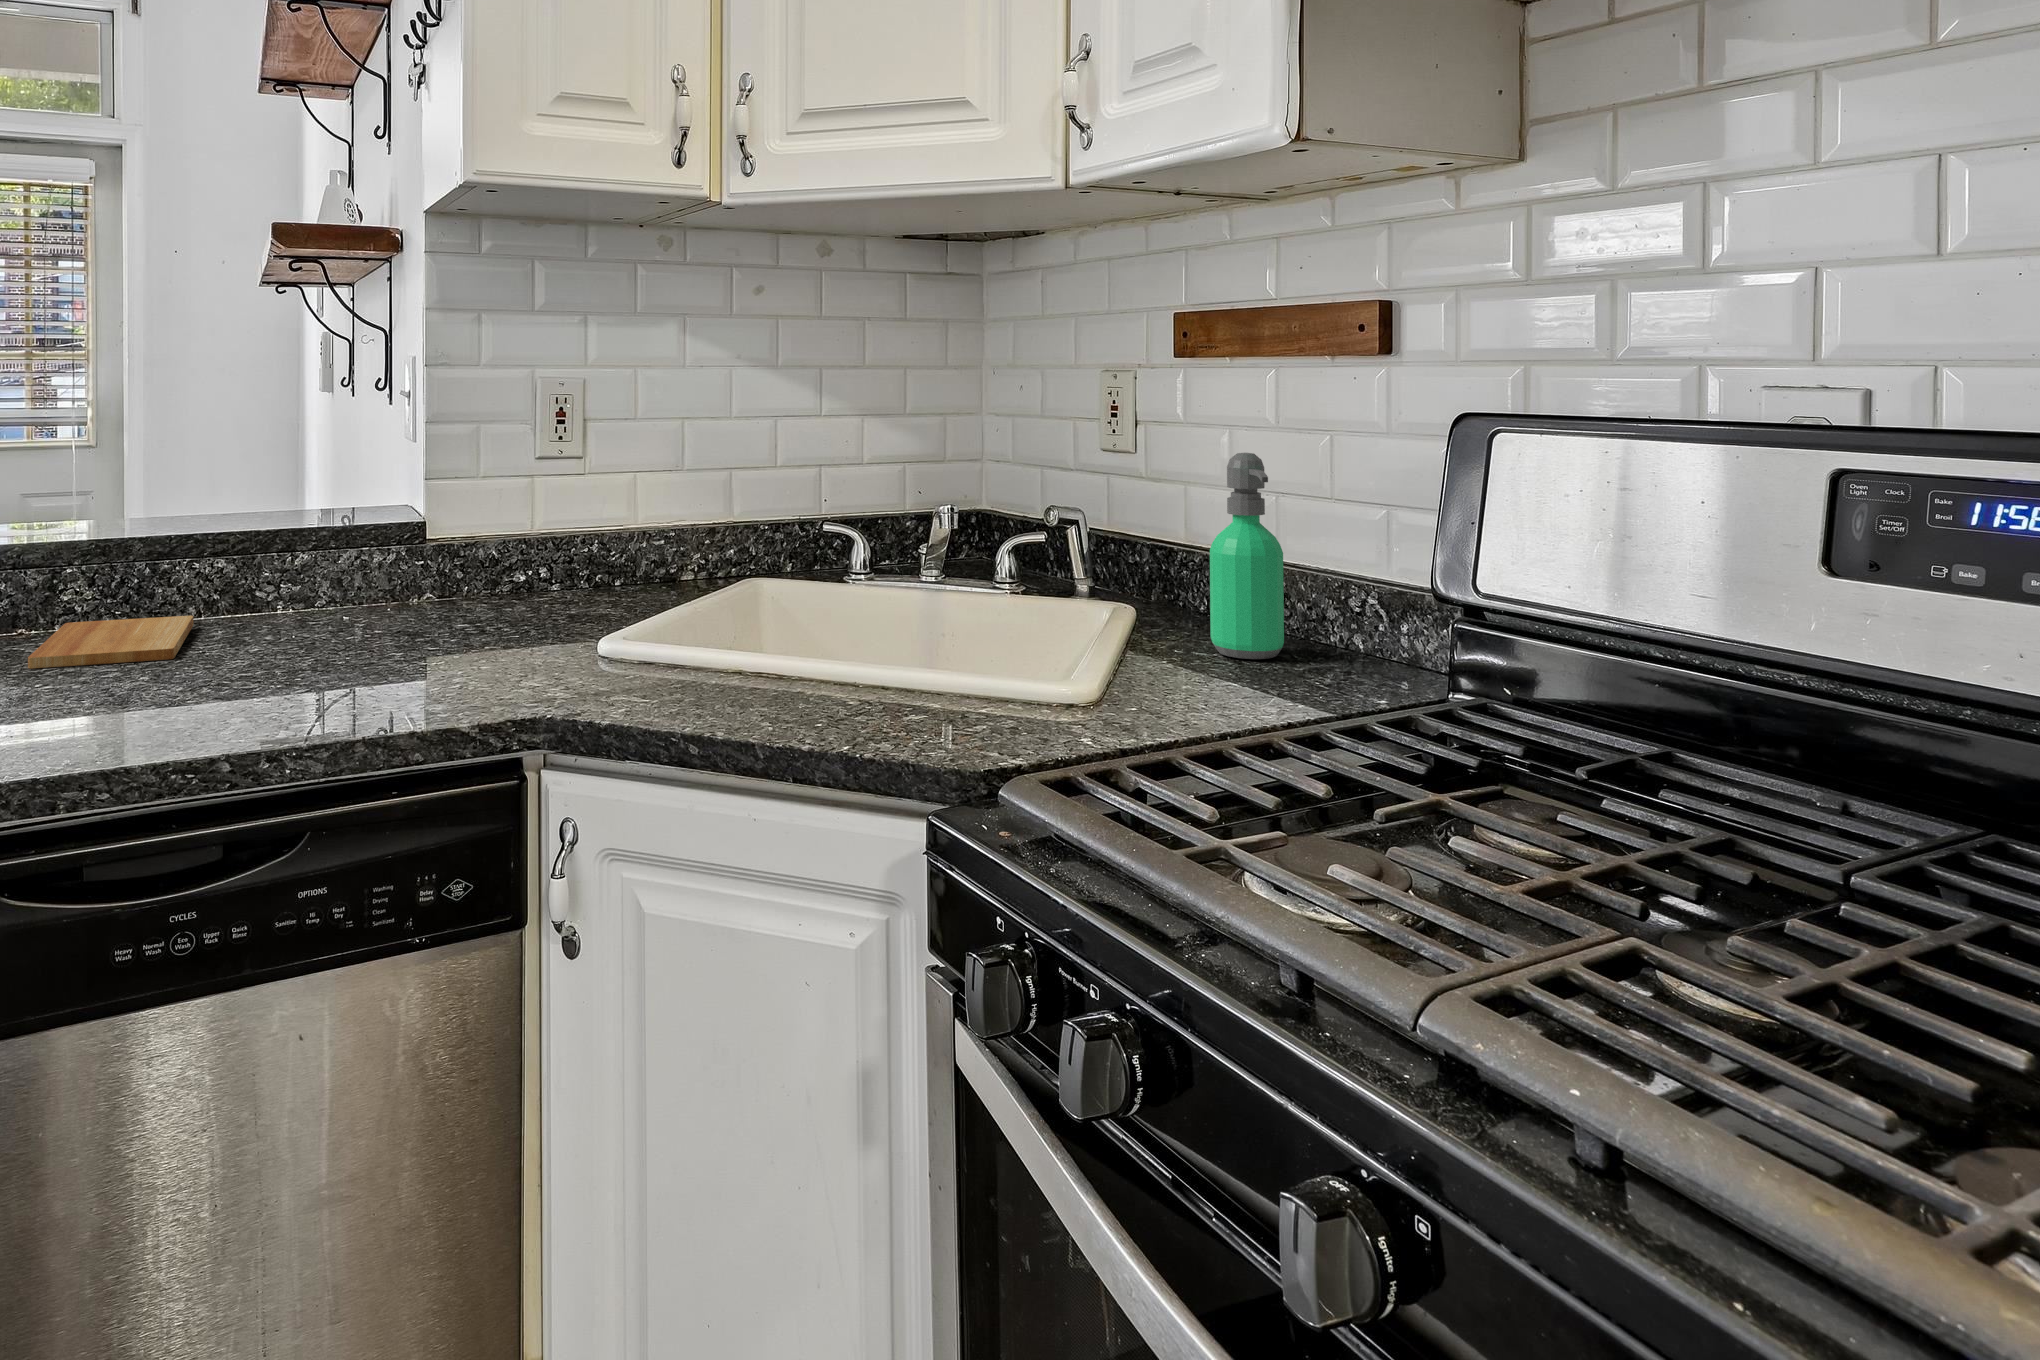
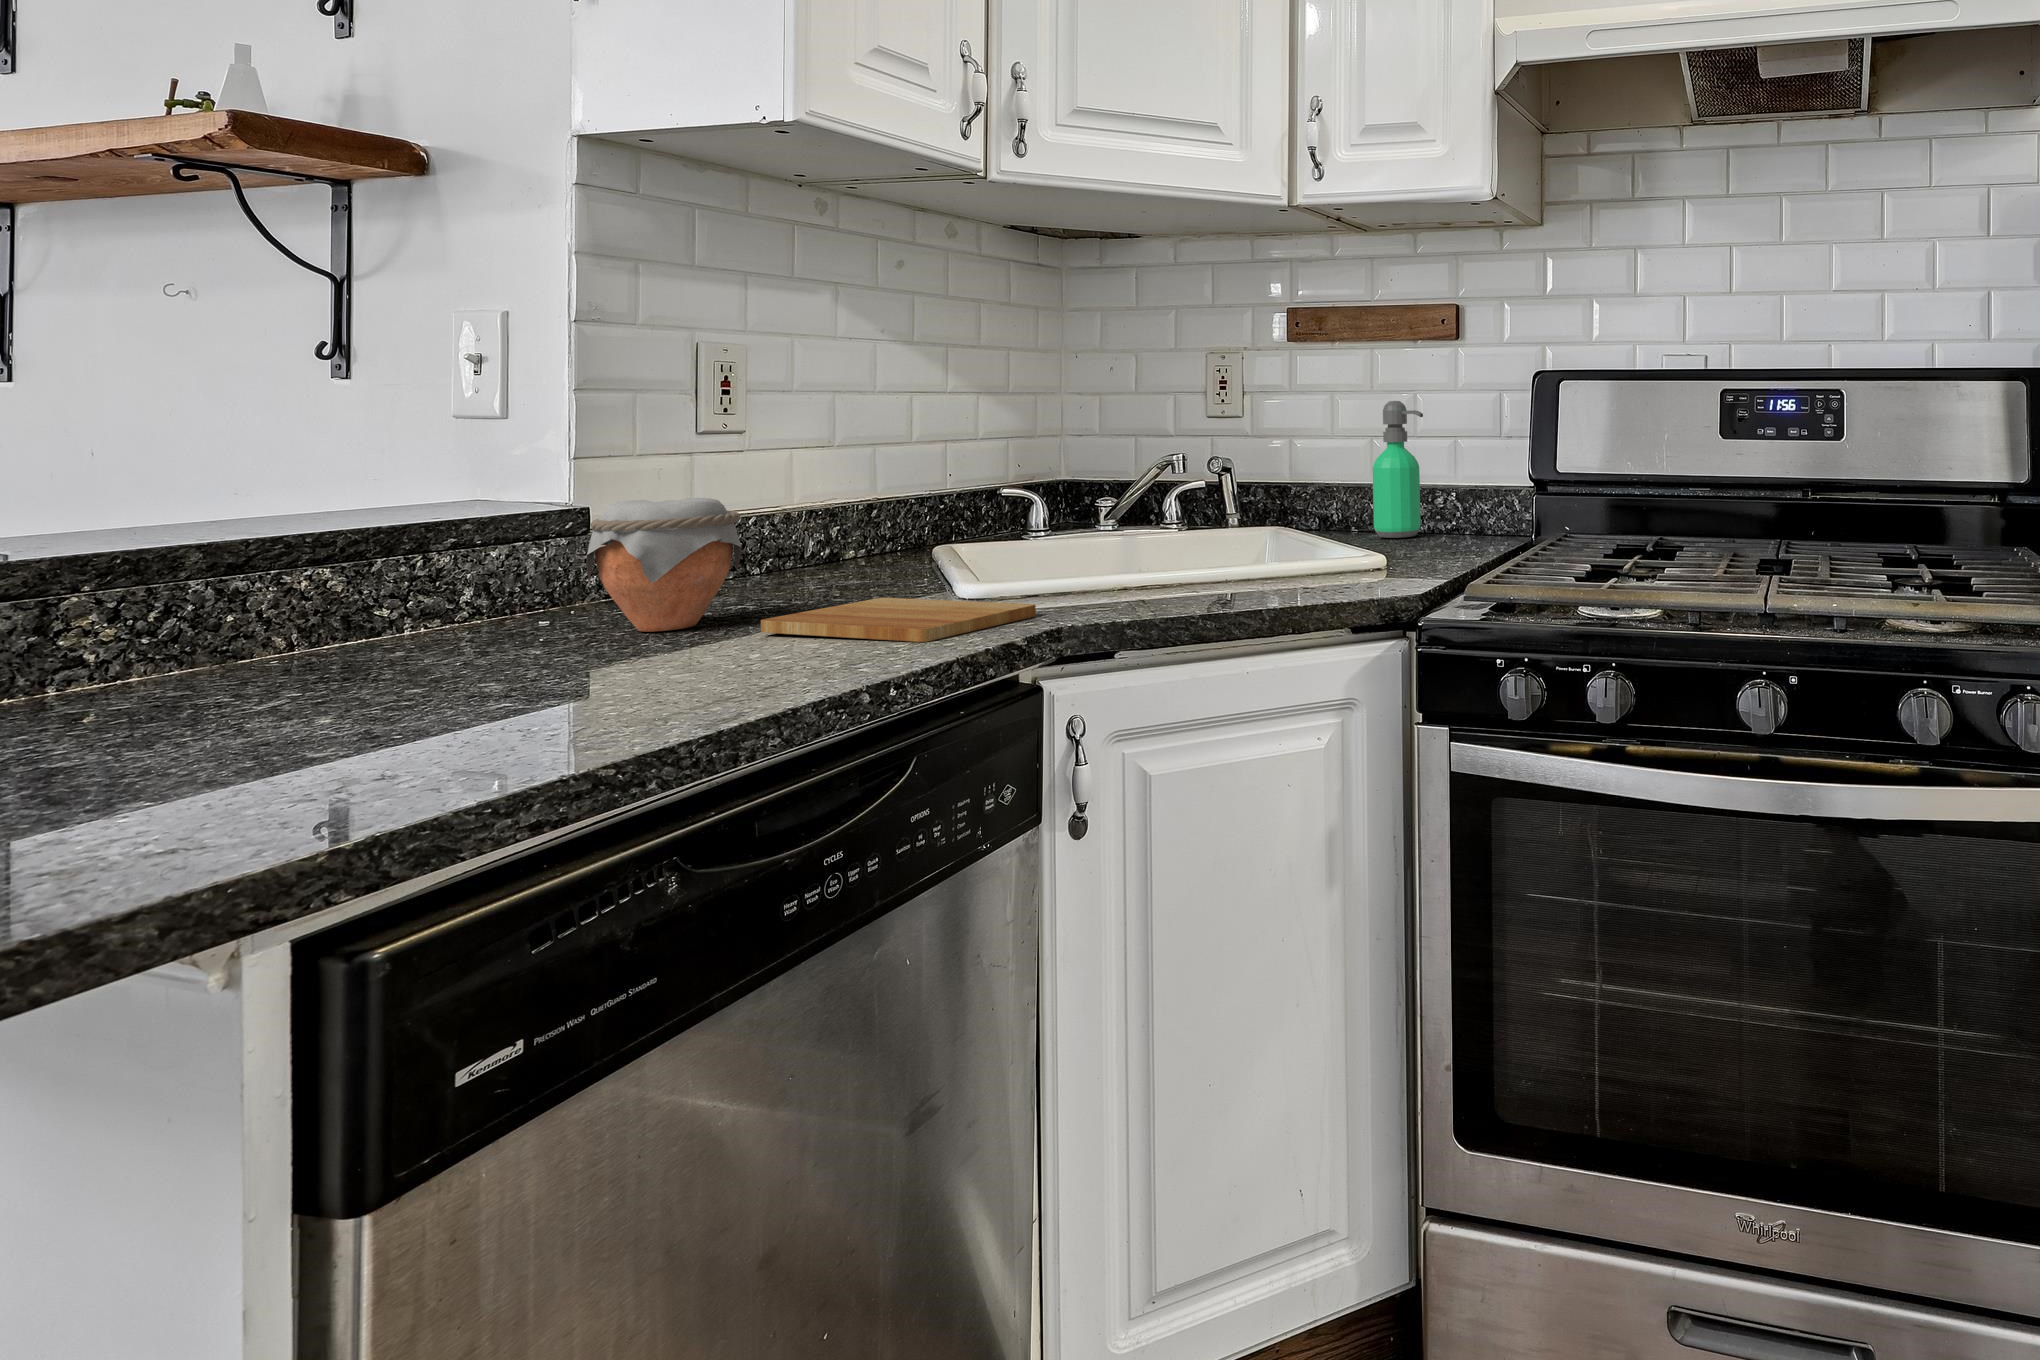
jar: none [307,527,434,648] -> present [586,498,742,632]
cutting board: present [28,616,194,669] -> present [761,598,1036,642]

